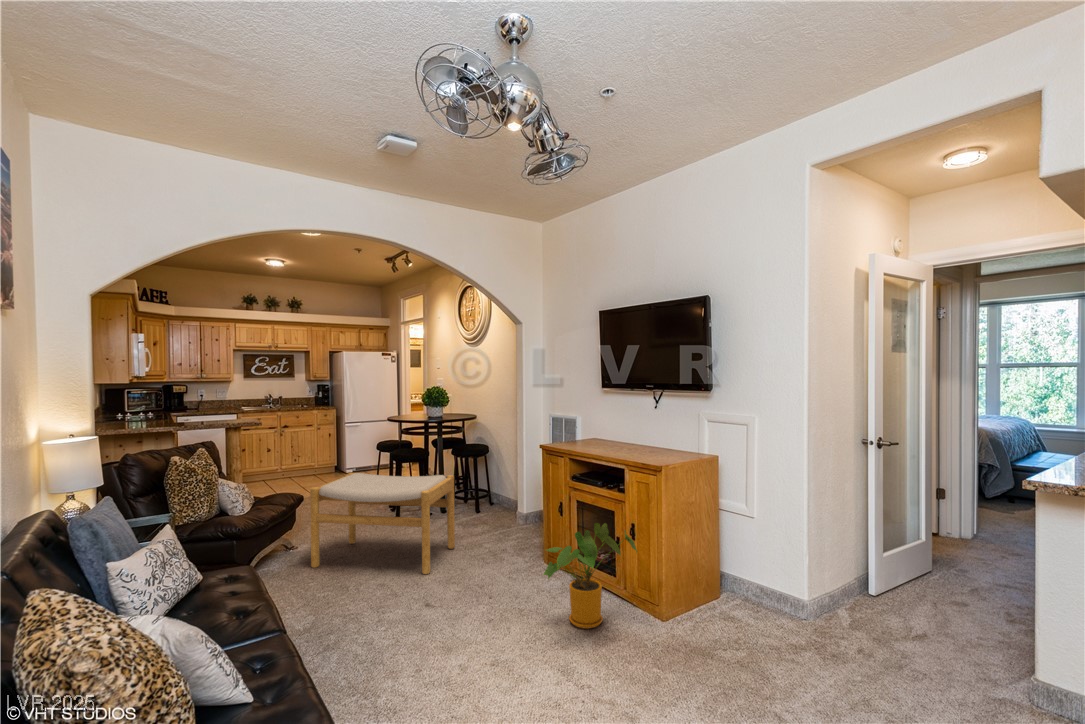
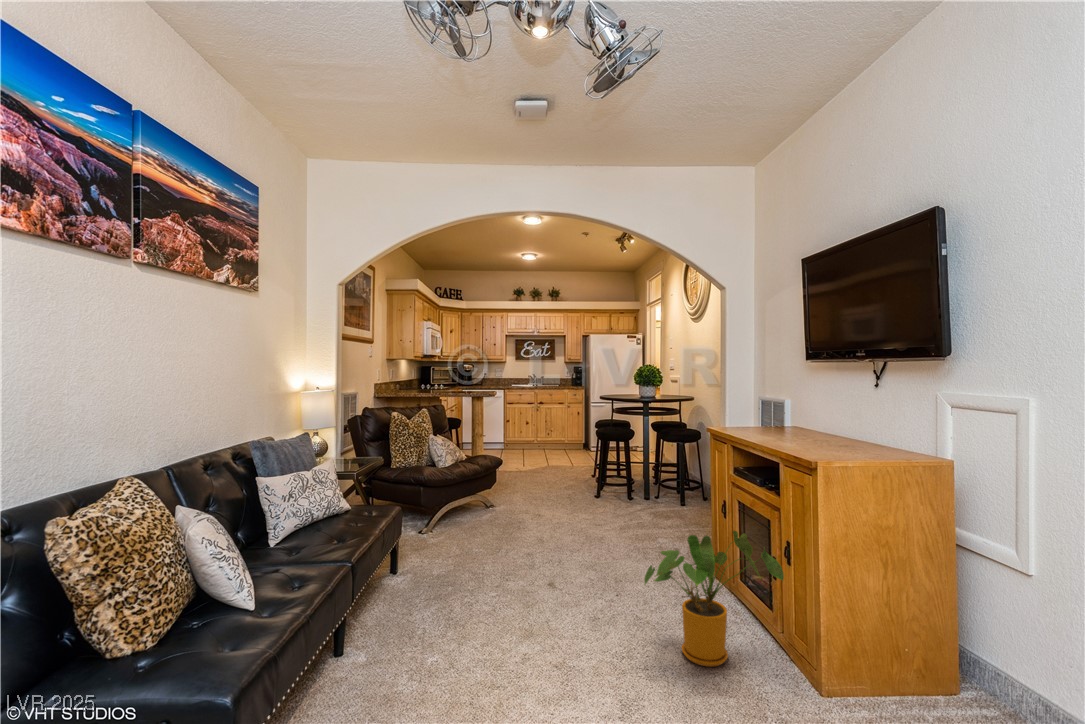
footstool: present [310,473,455,574] -> none [489,443,627,555]

